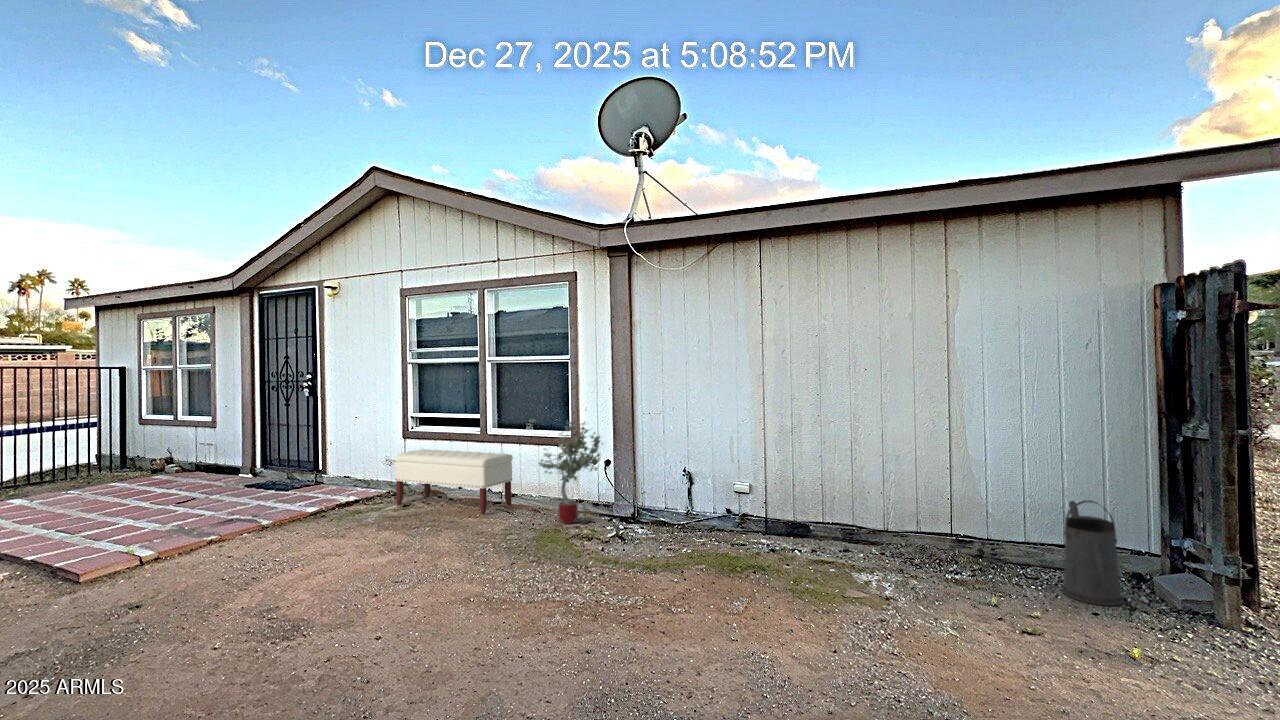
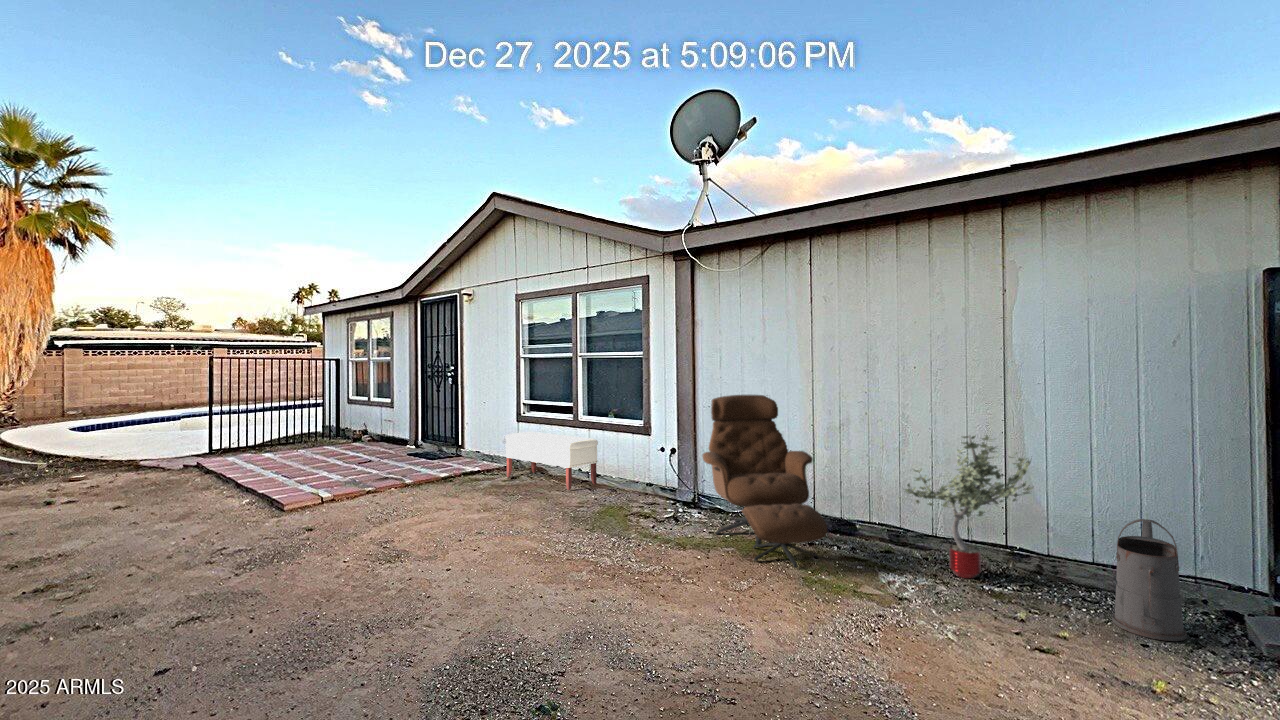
lounge chair: none [656,400,803,576] -> present [702,395,827,567]
potted tree: present [539,422,603,524] -> present [905,435,1033,578]

